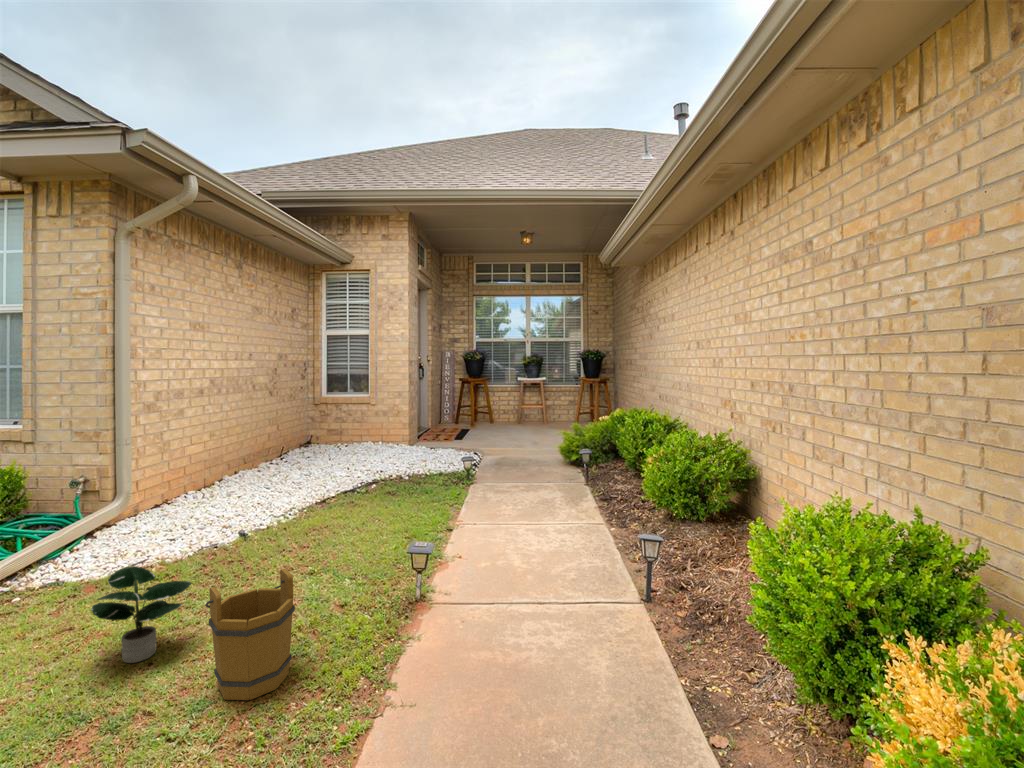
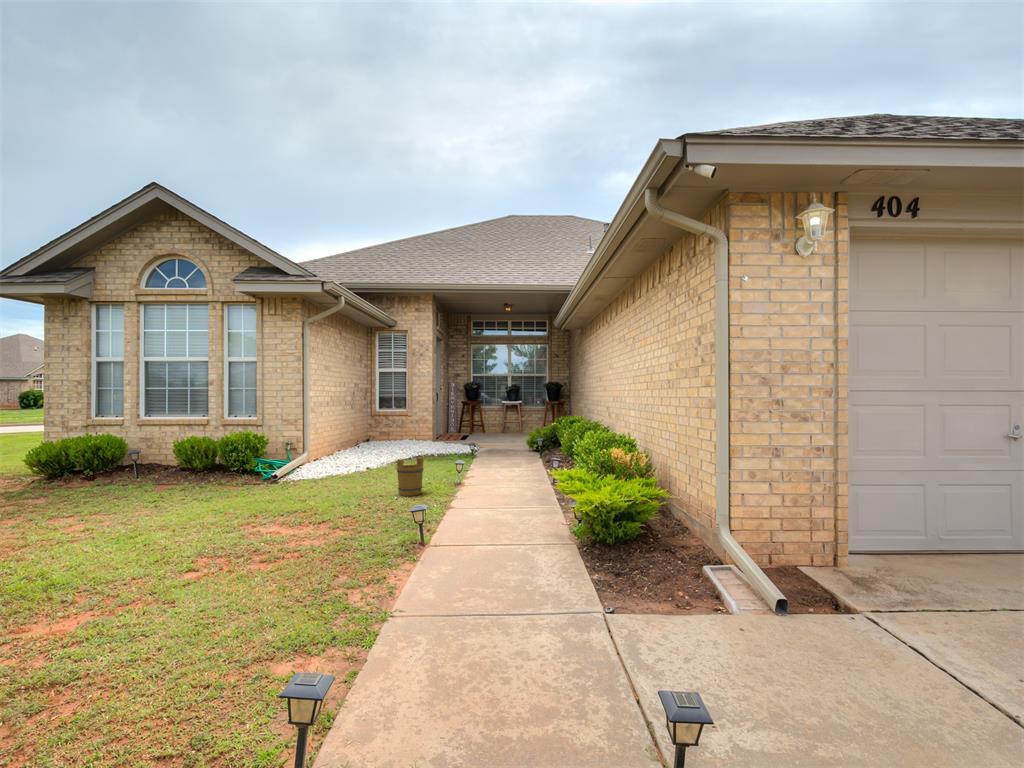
potted plant: present [91,566,191,663] -> none [349,460,380,492]

